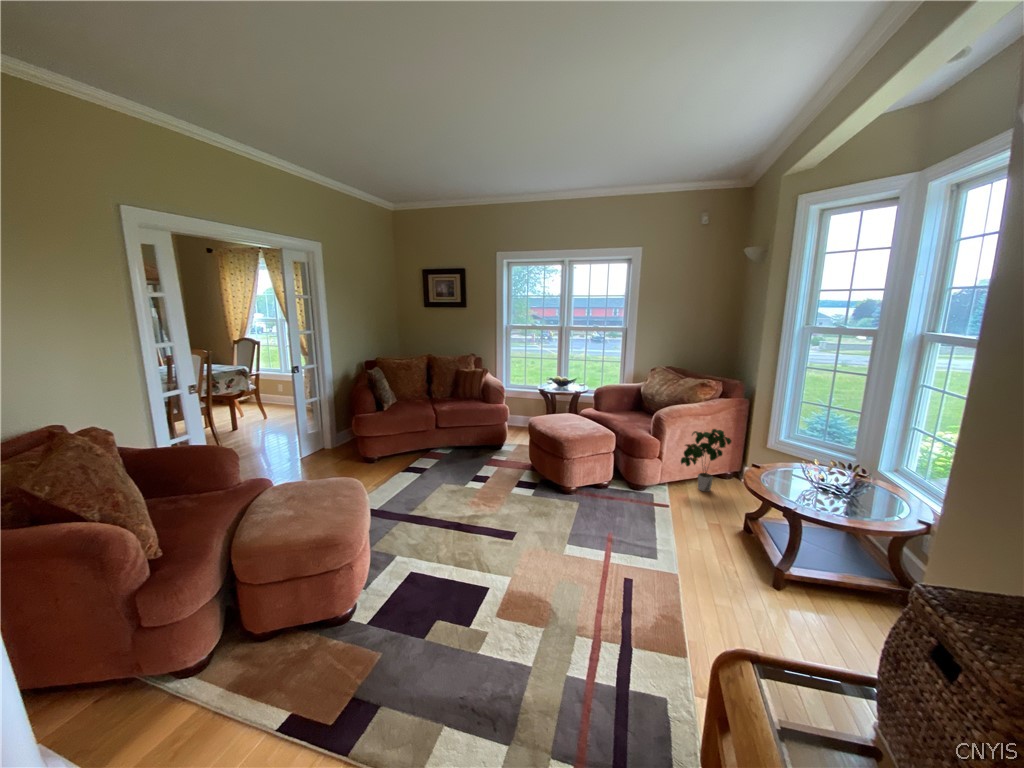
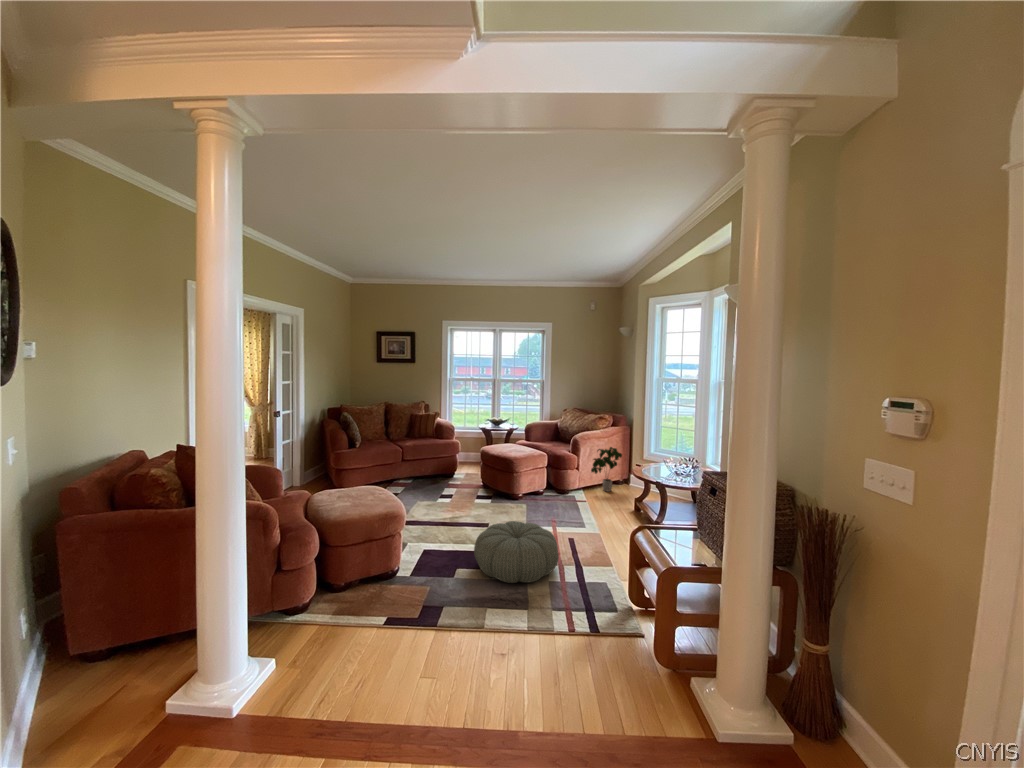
pouf: none [460,551,592,673] -> present [474,521,559,583]

